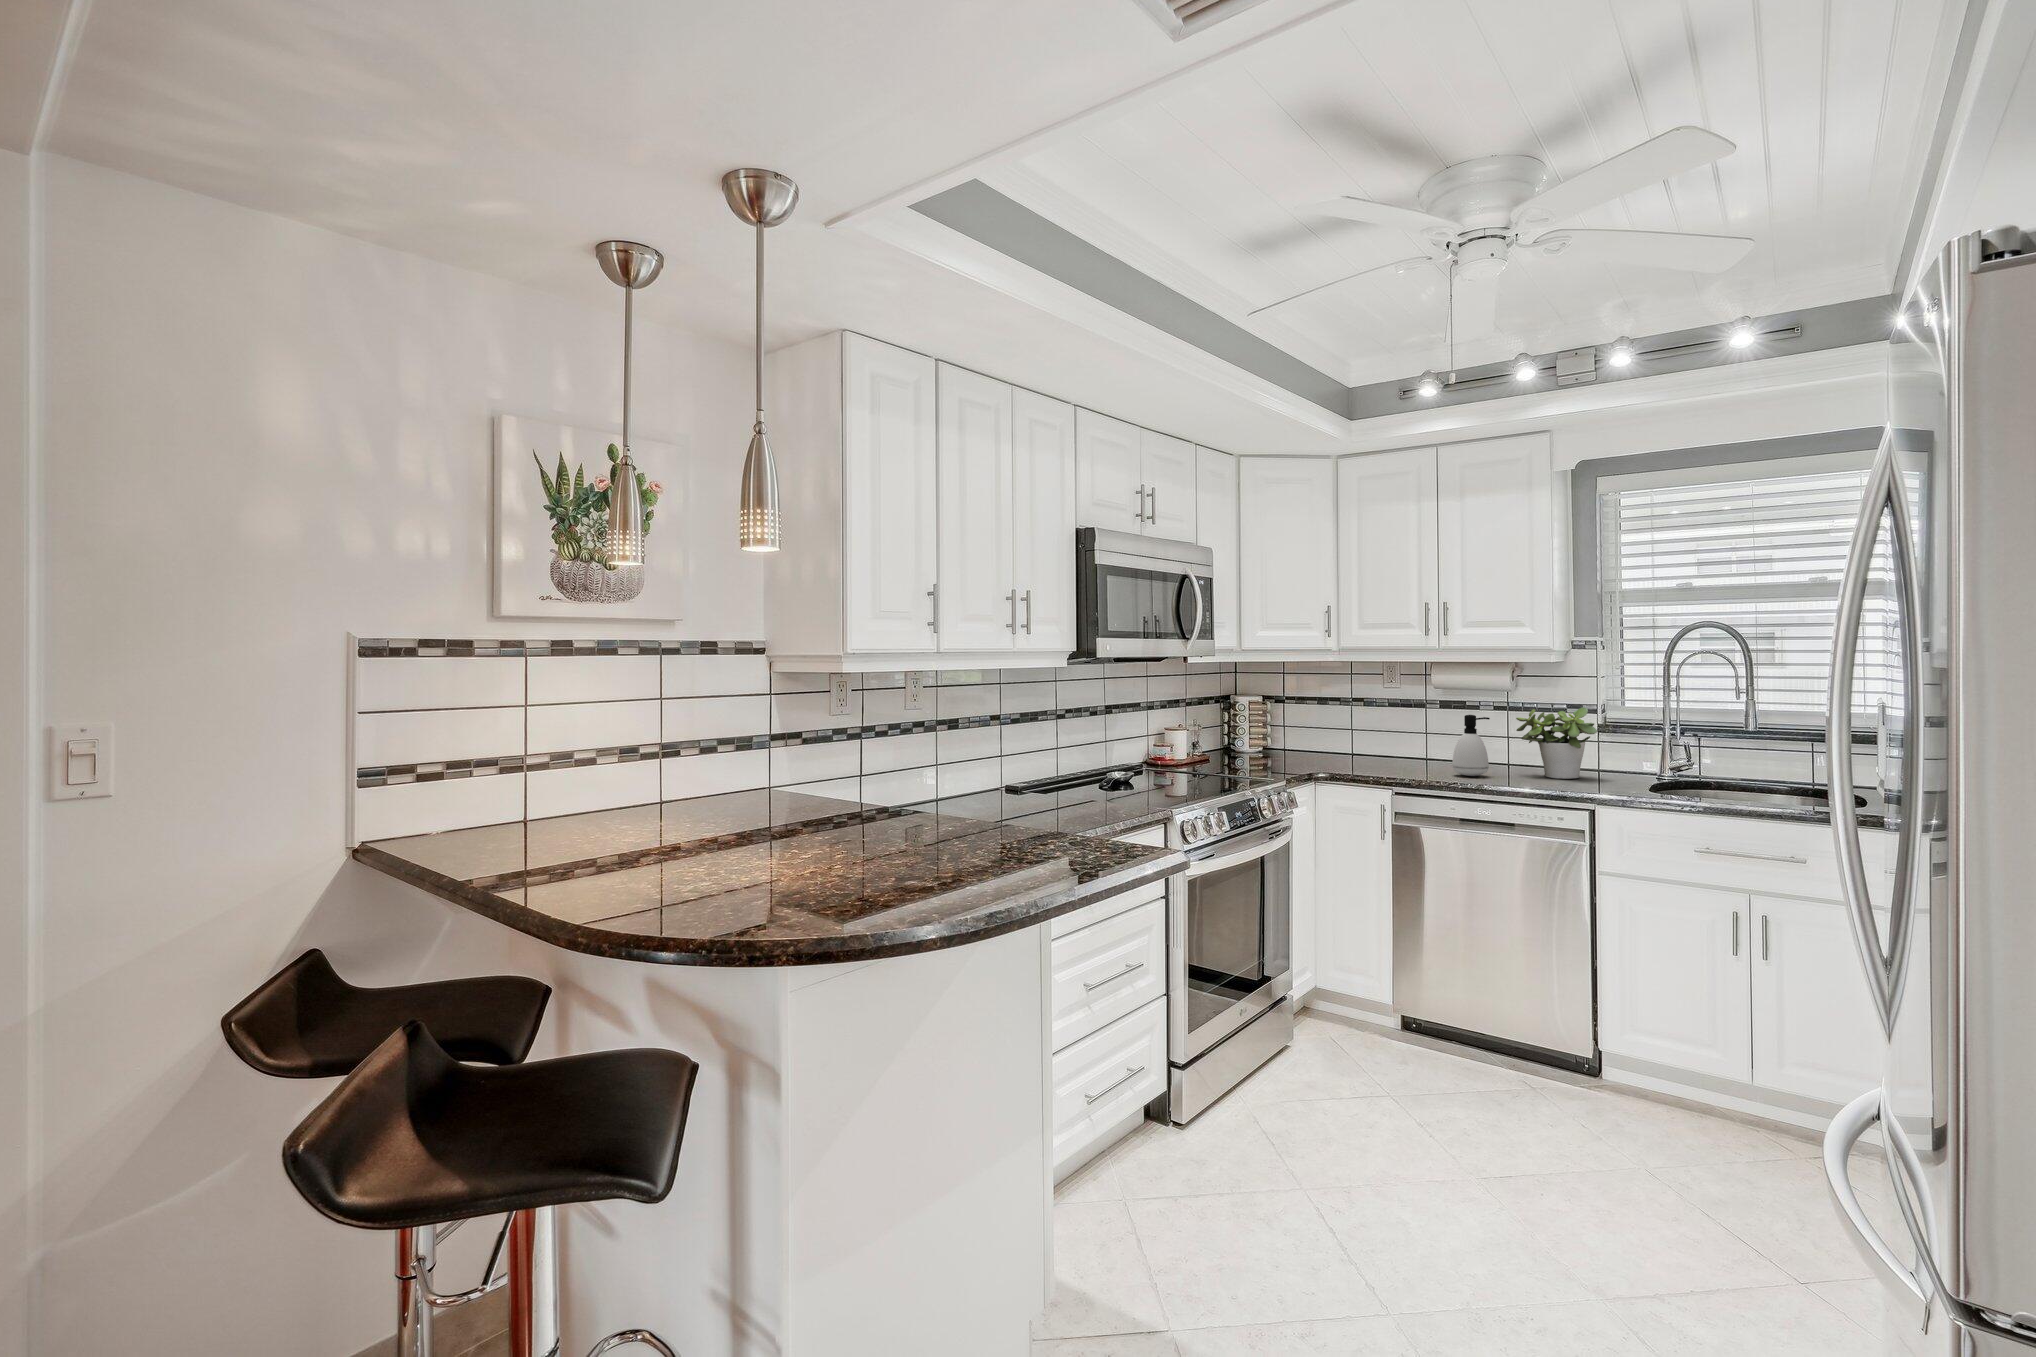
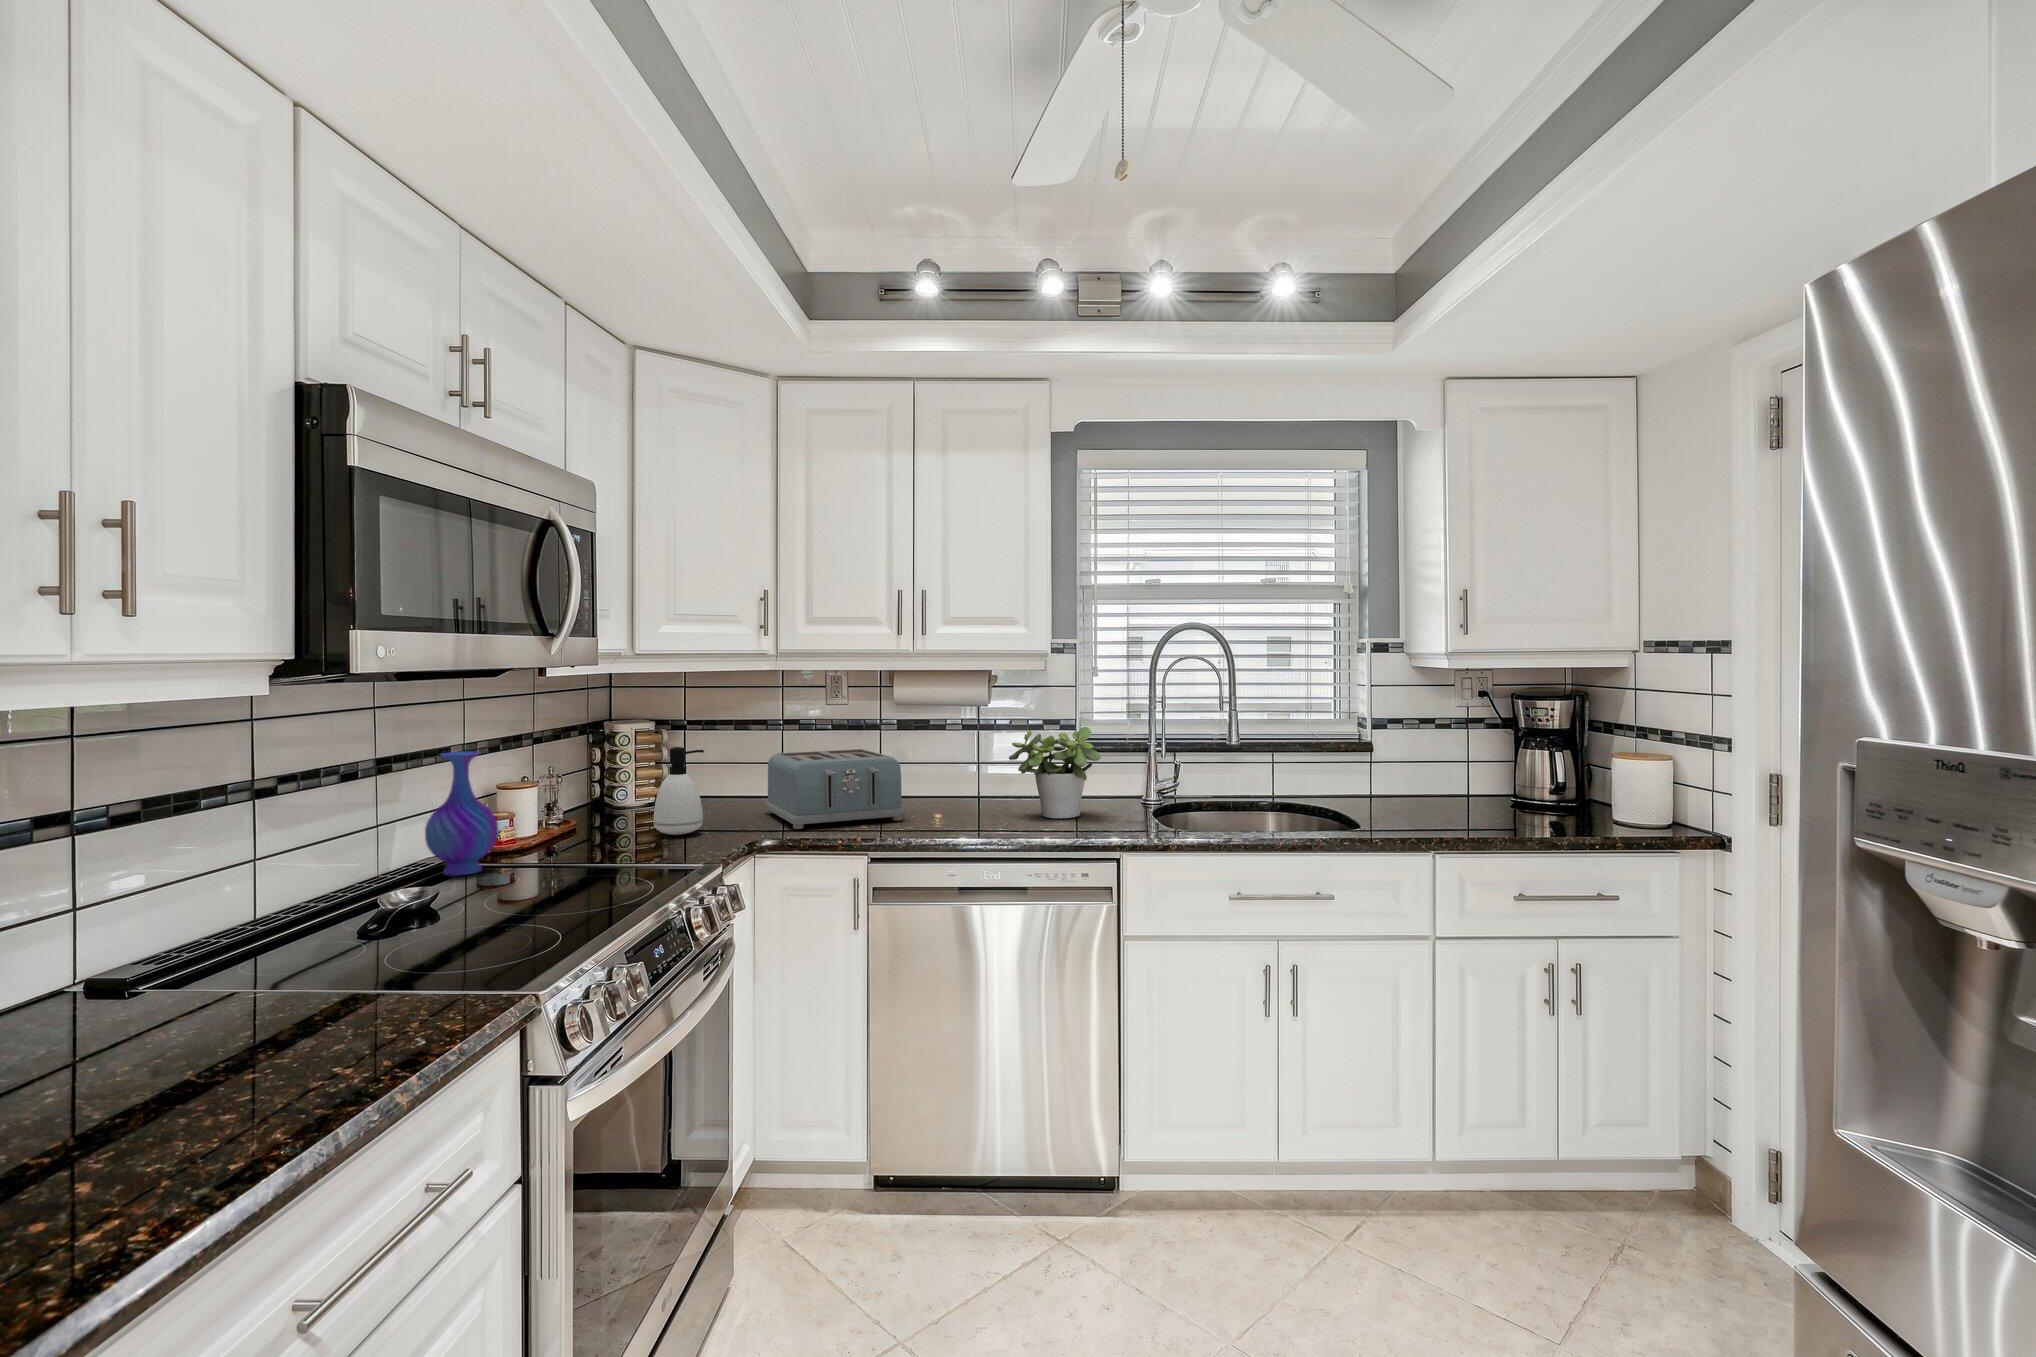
vase: none [1127,705,1163,773] -> present [425,752,498,876]
soap dispenser: present [1452,715,1490,776] -> present [654,747,704,835]
toaster: none [1333,720,1428,771] -> present [766,749,905,829]

